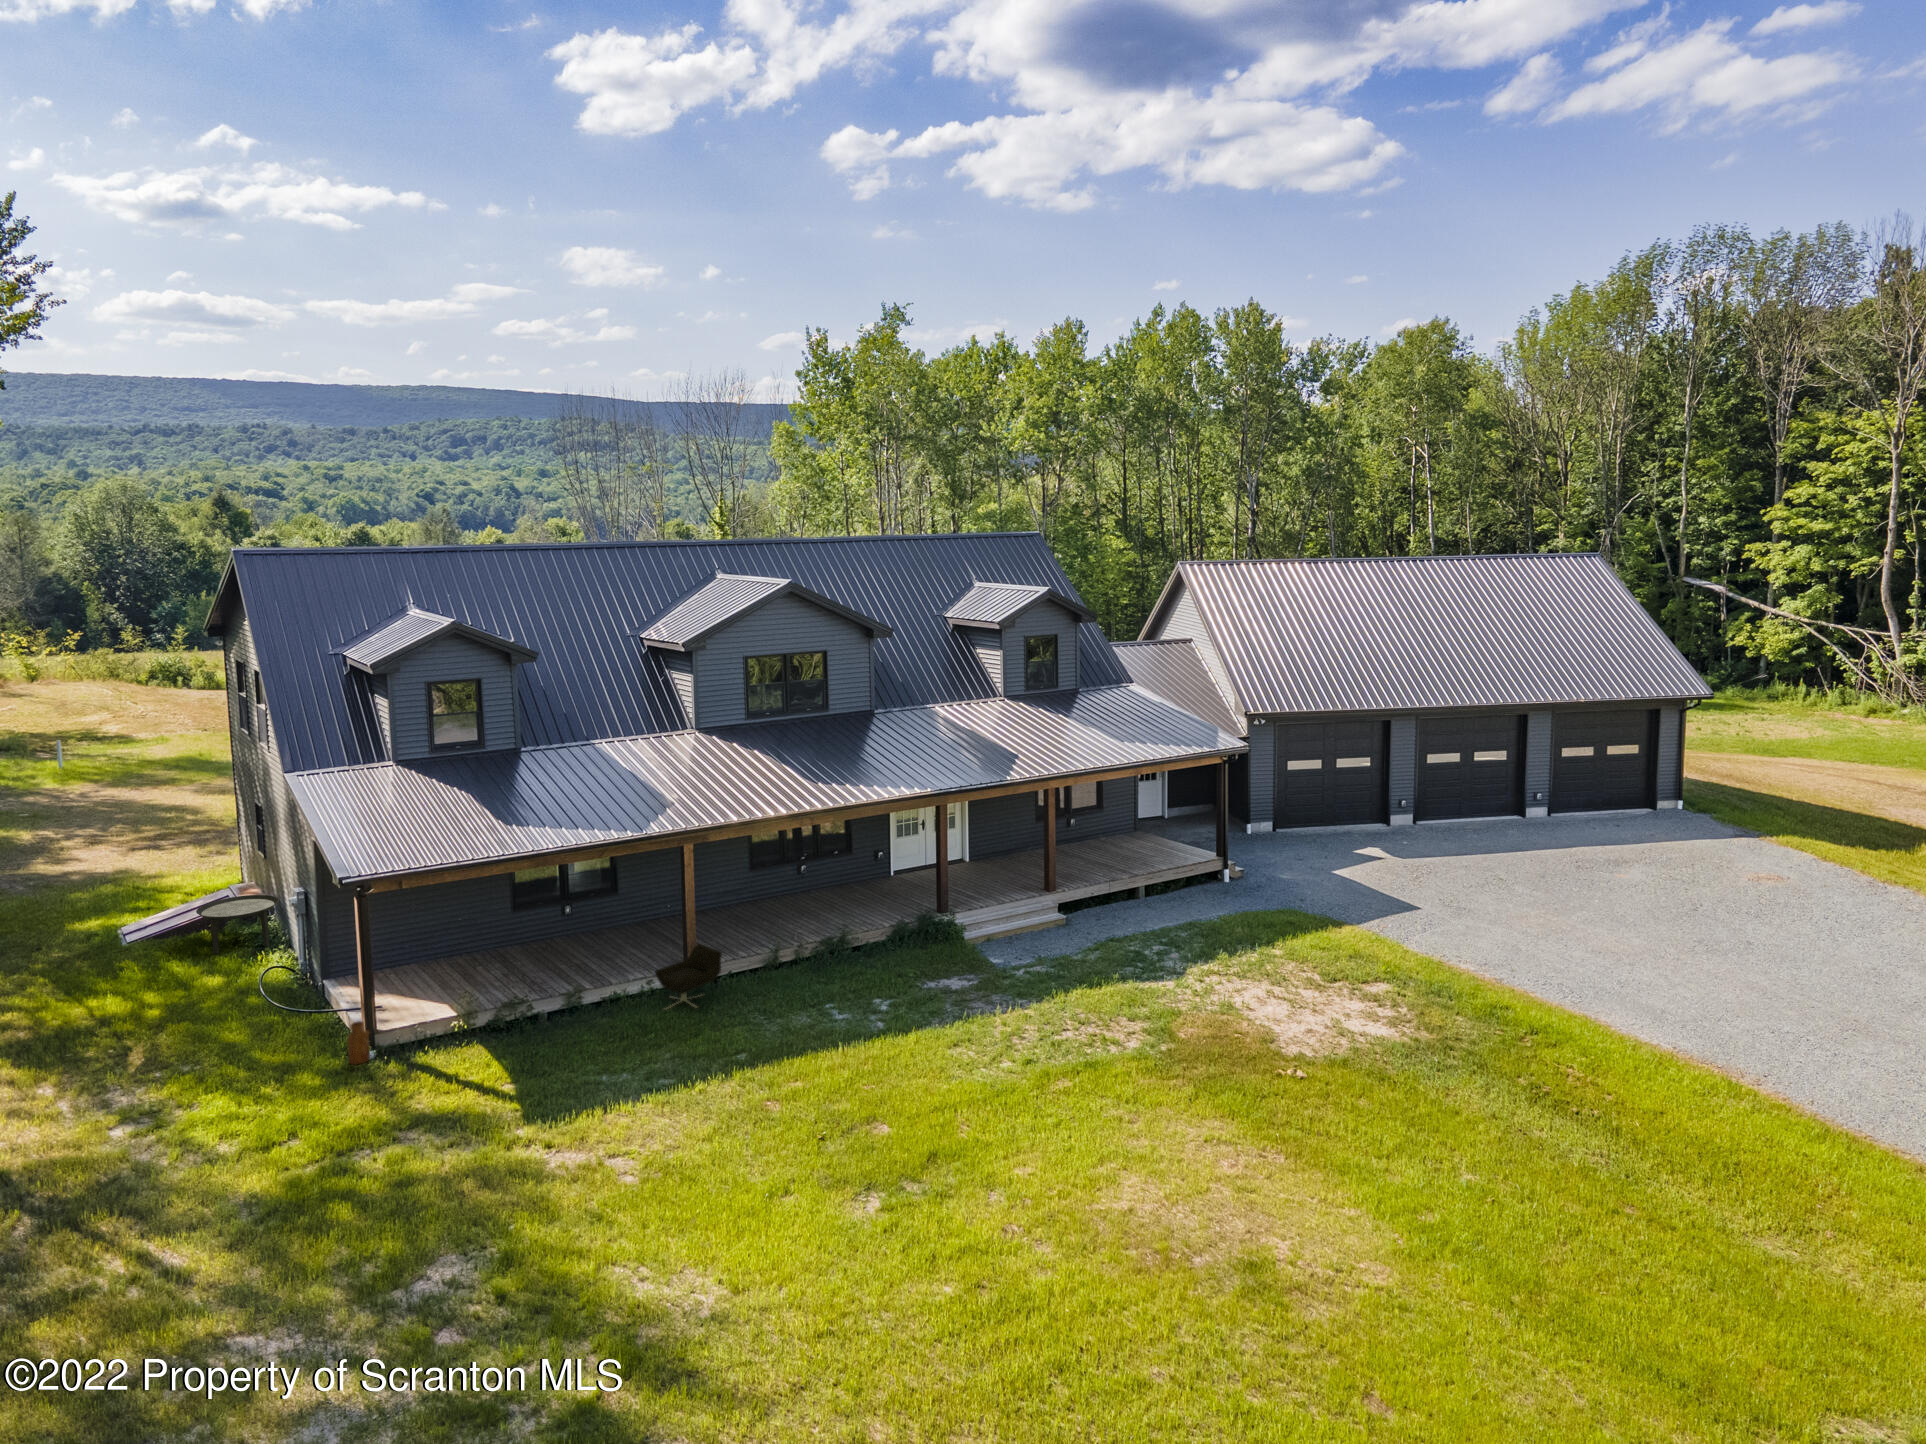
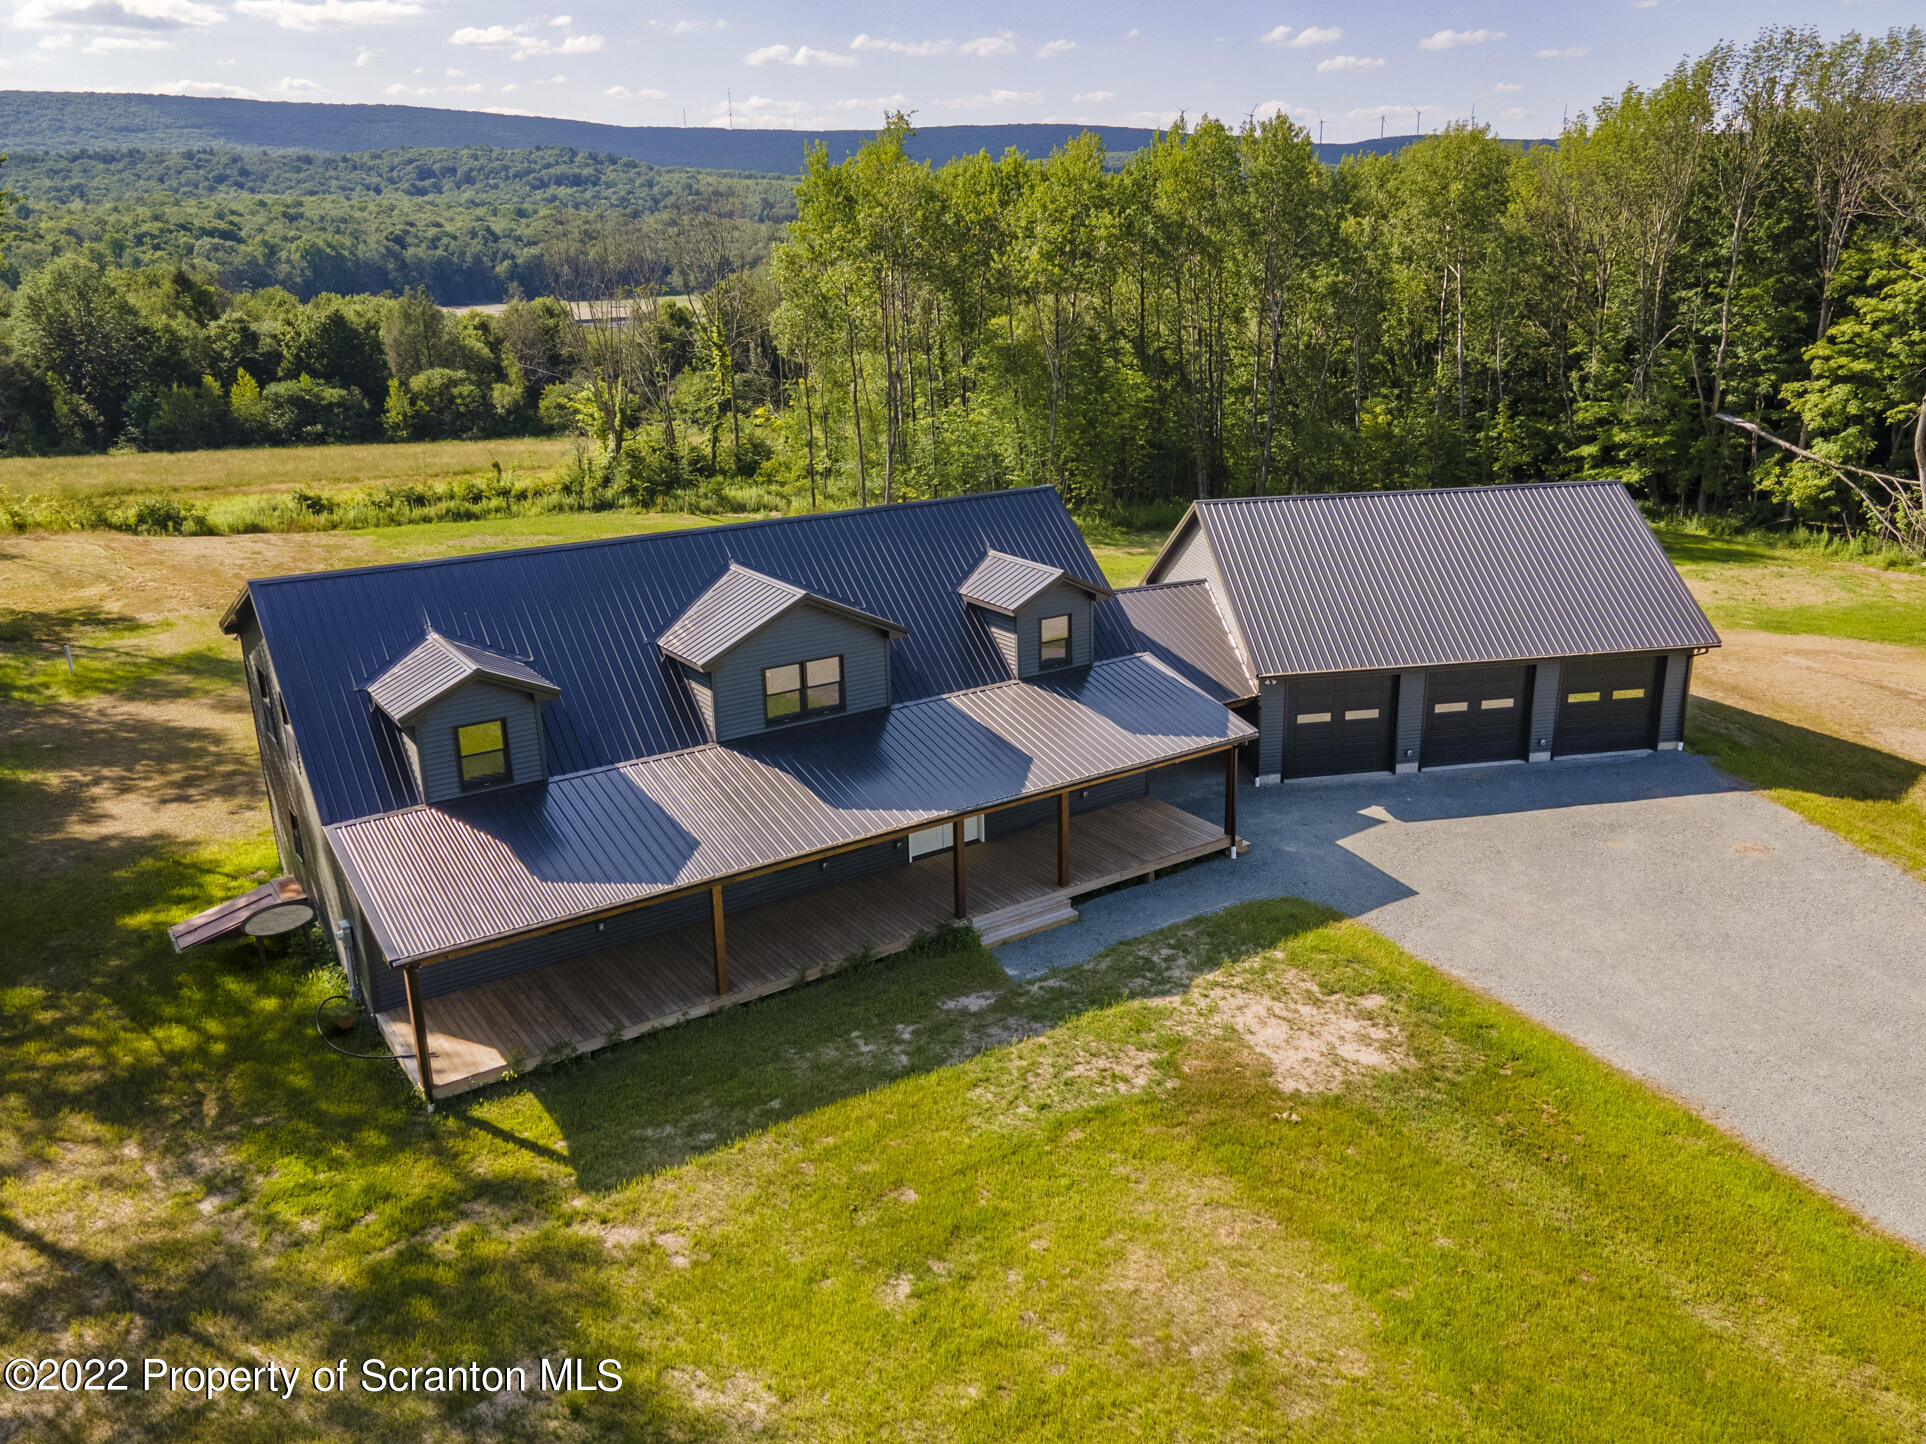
lounge chair: present [655,944,722,1008] -> none [687,970,749,1040]
decorative plant: none [267,970,312,999] -> present [324,1001,360,1029]
watering can: present [348,1021,370,1065] -> none [408,1082,431,1121]

